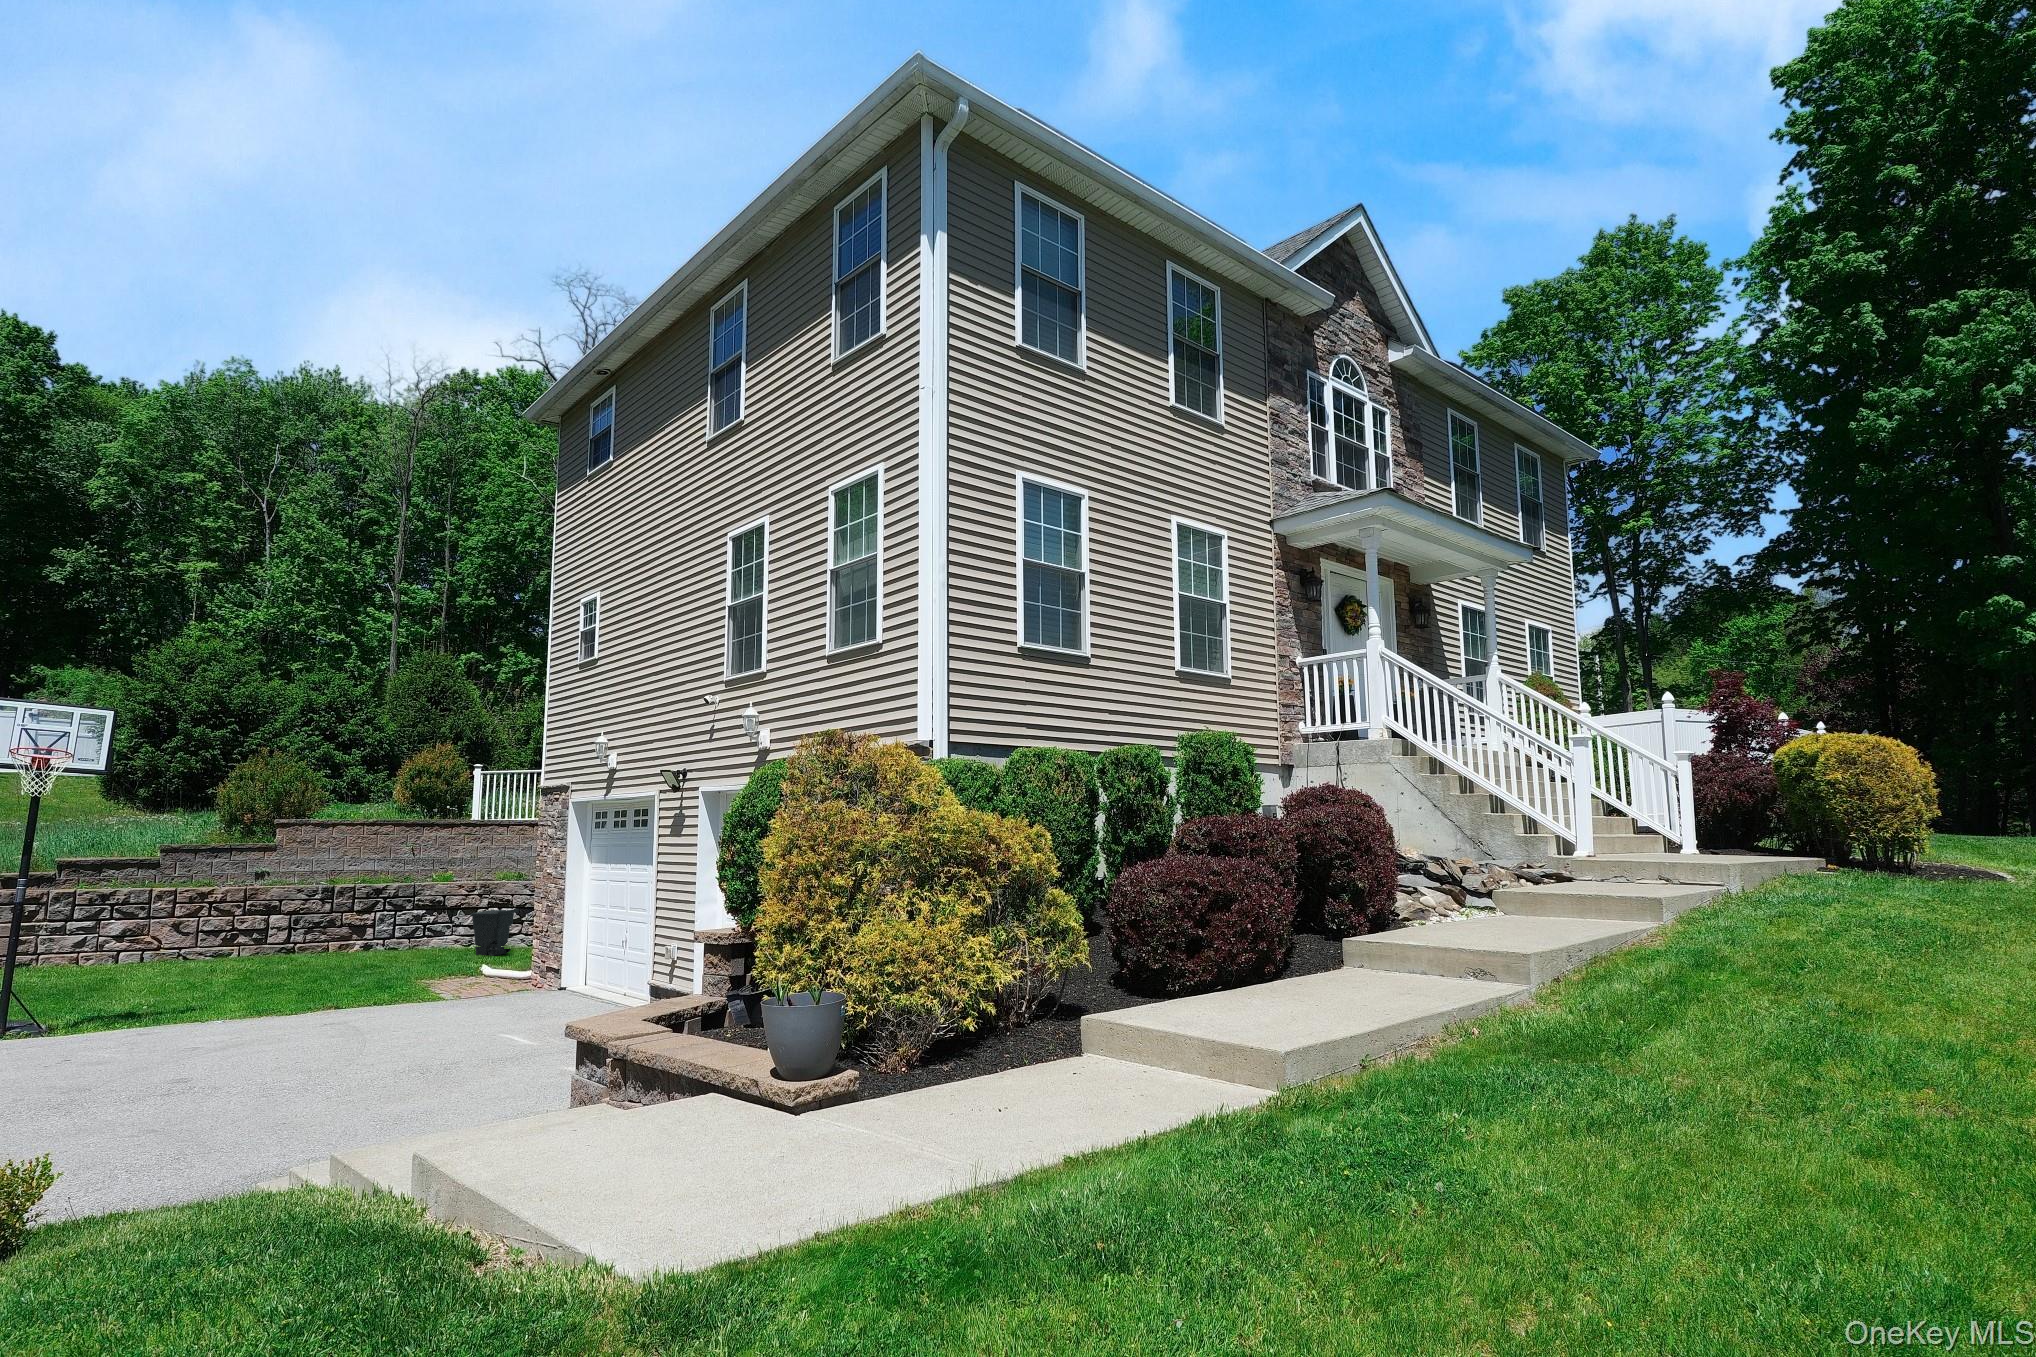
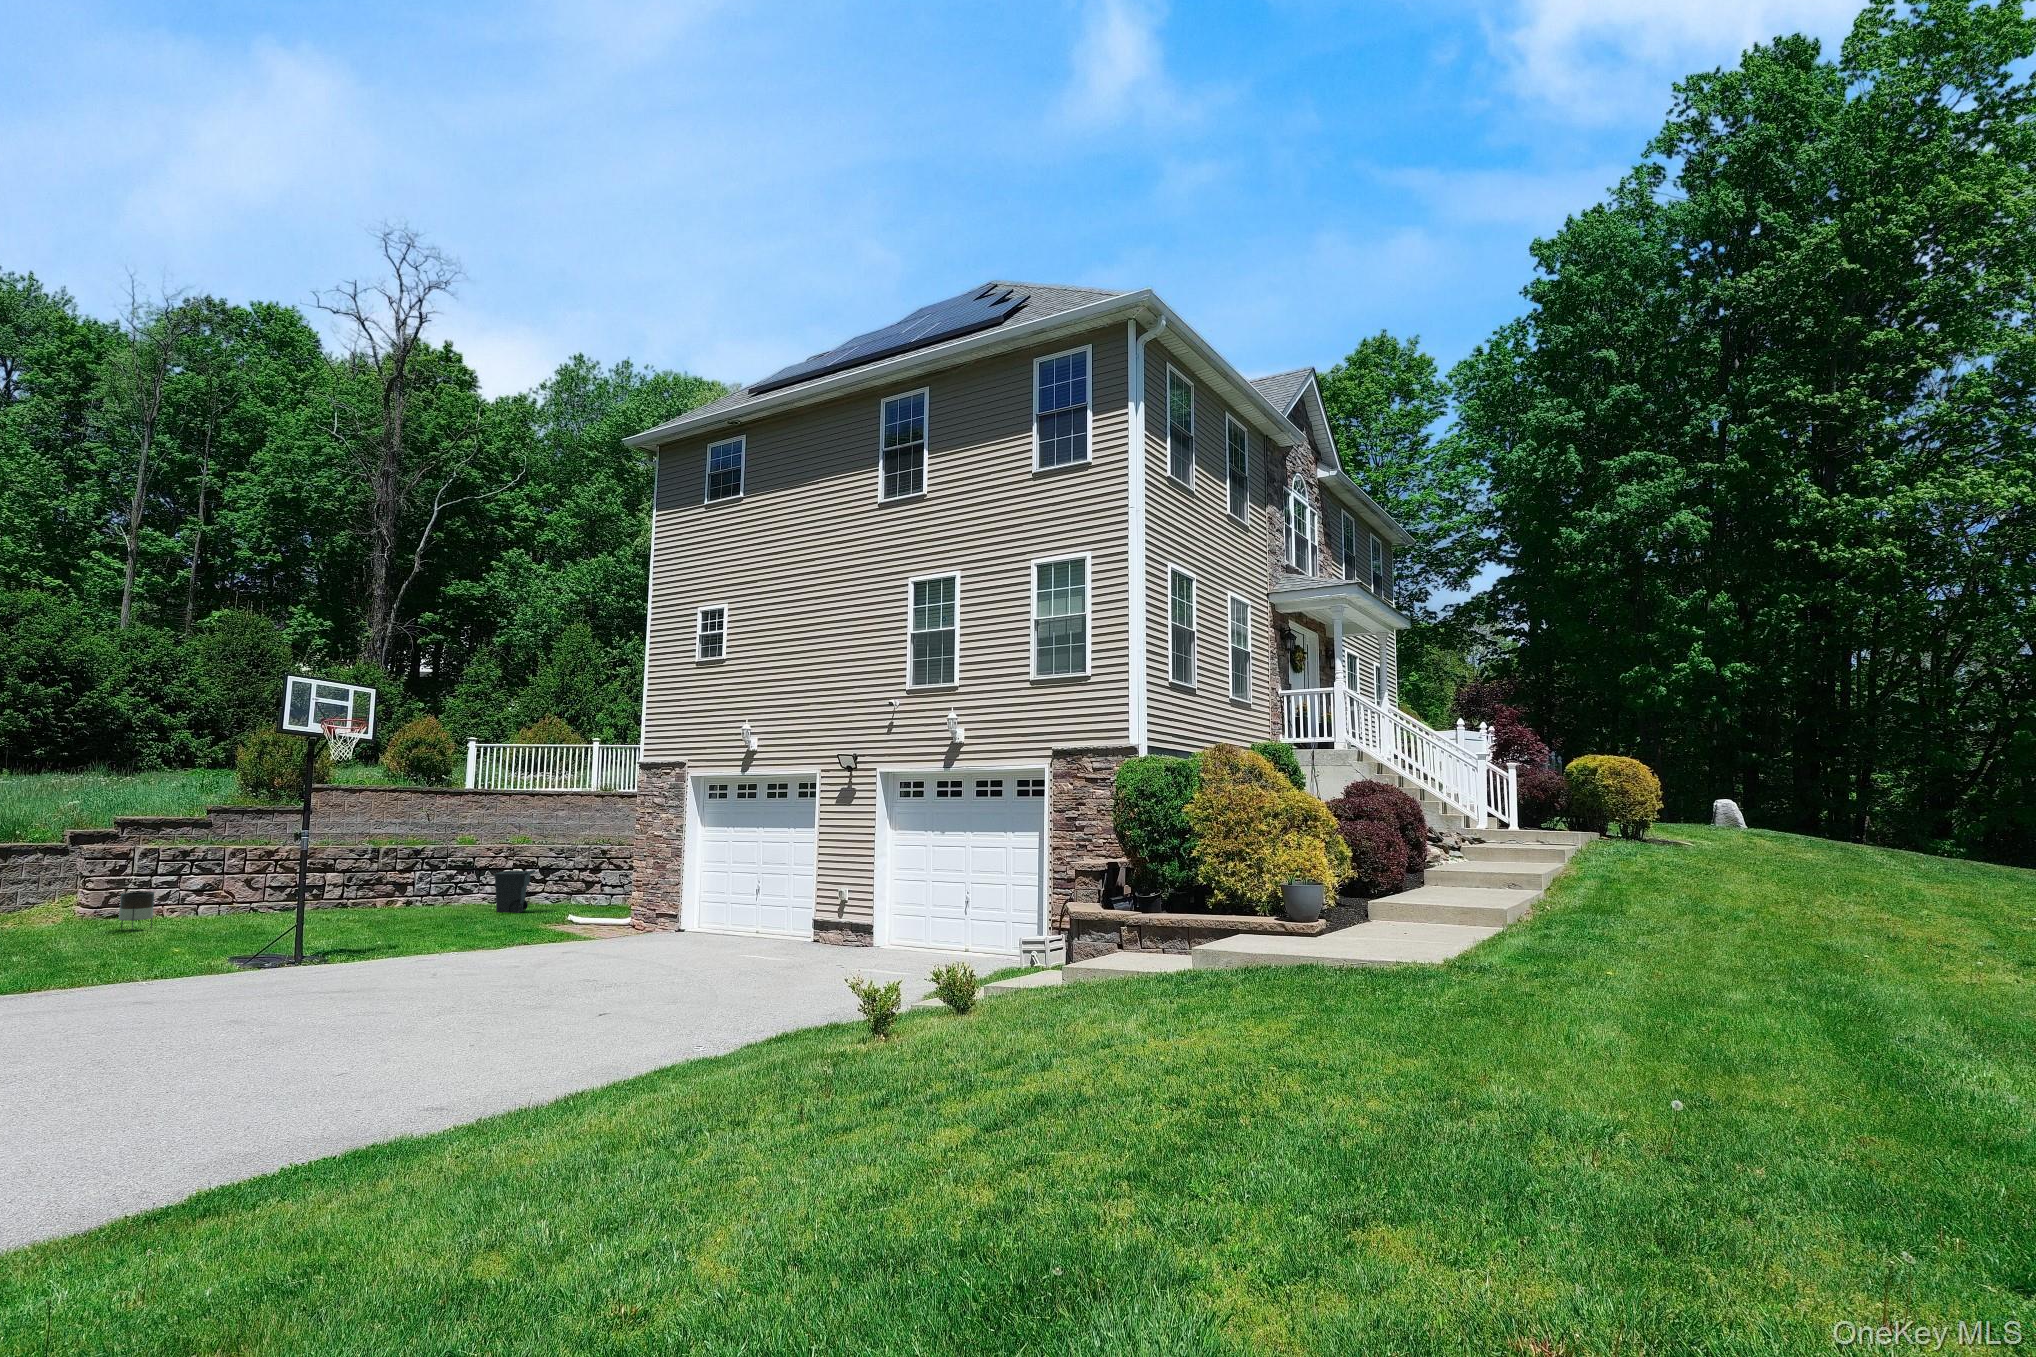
planter: none [34,937,70,977] -> present [119,892,154,929]

